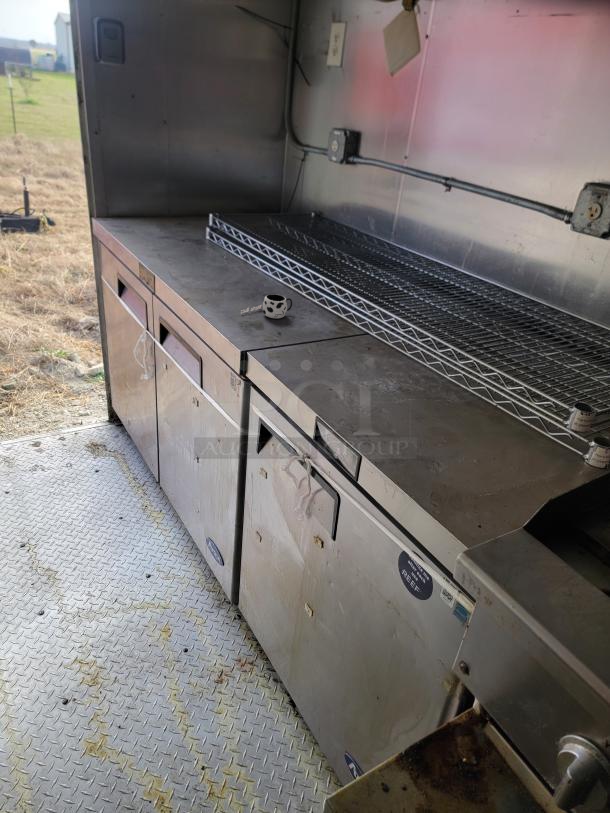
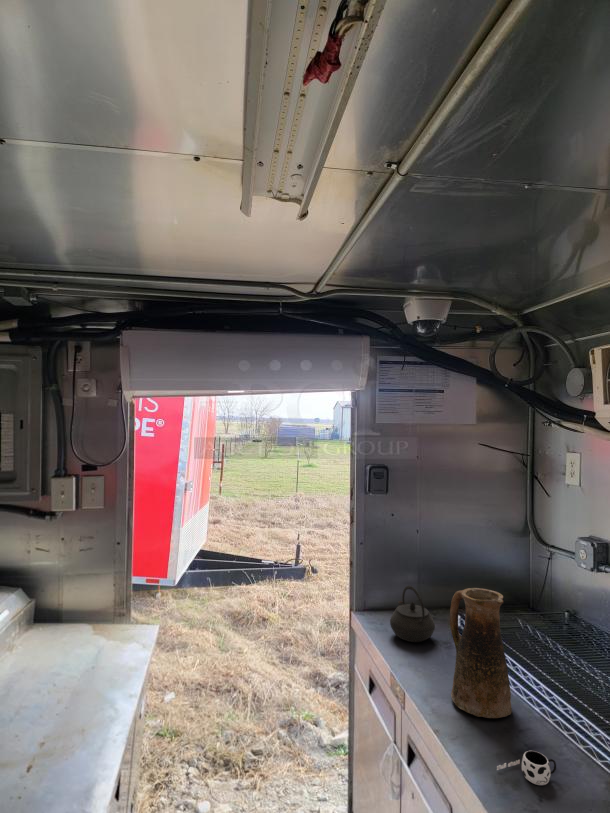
pitcher: none [199,155,258,284] -> present [450,588,512,718]
kettle: none [135,179,186,242] -> present [390,586,435,642]

